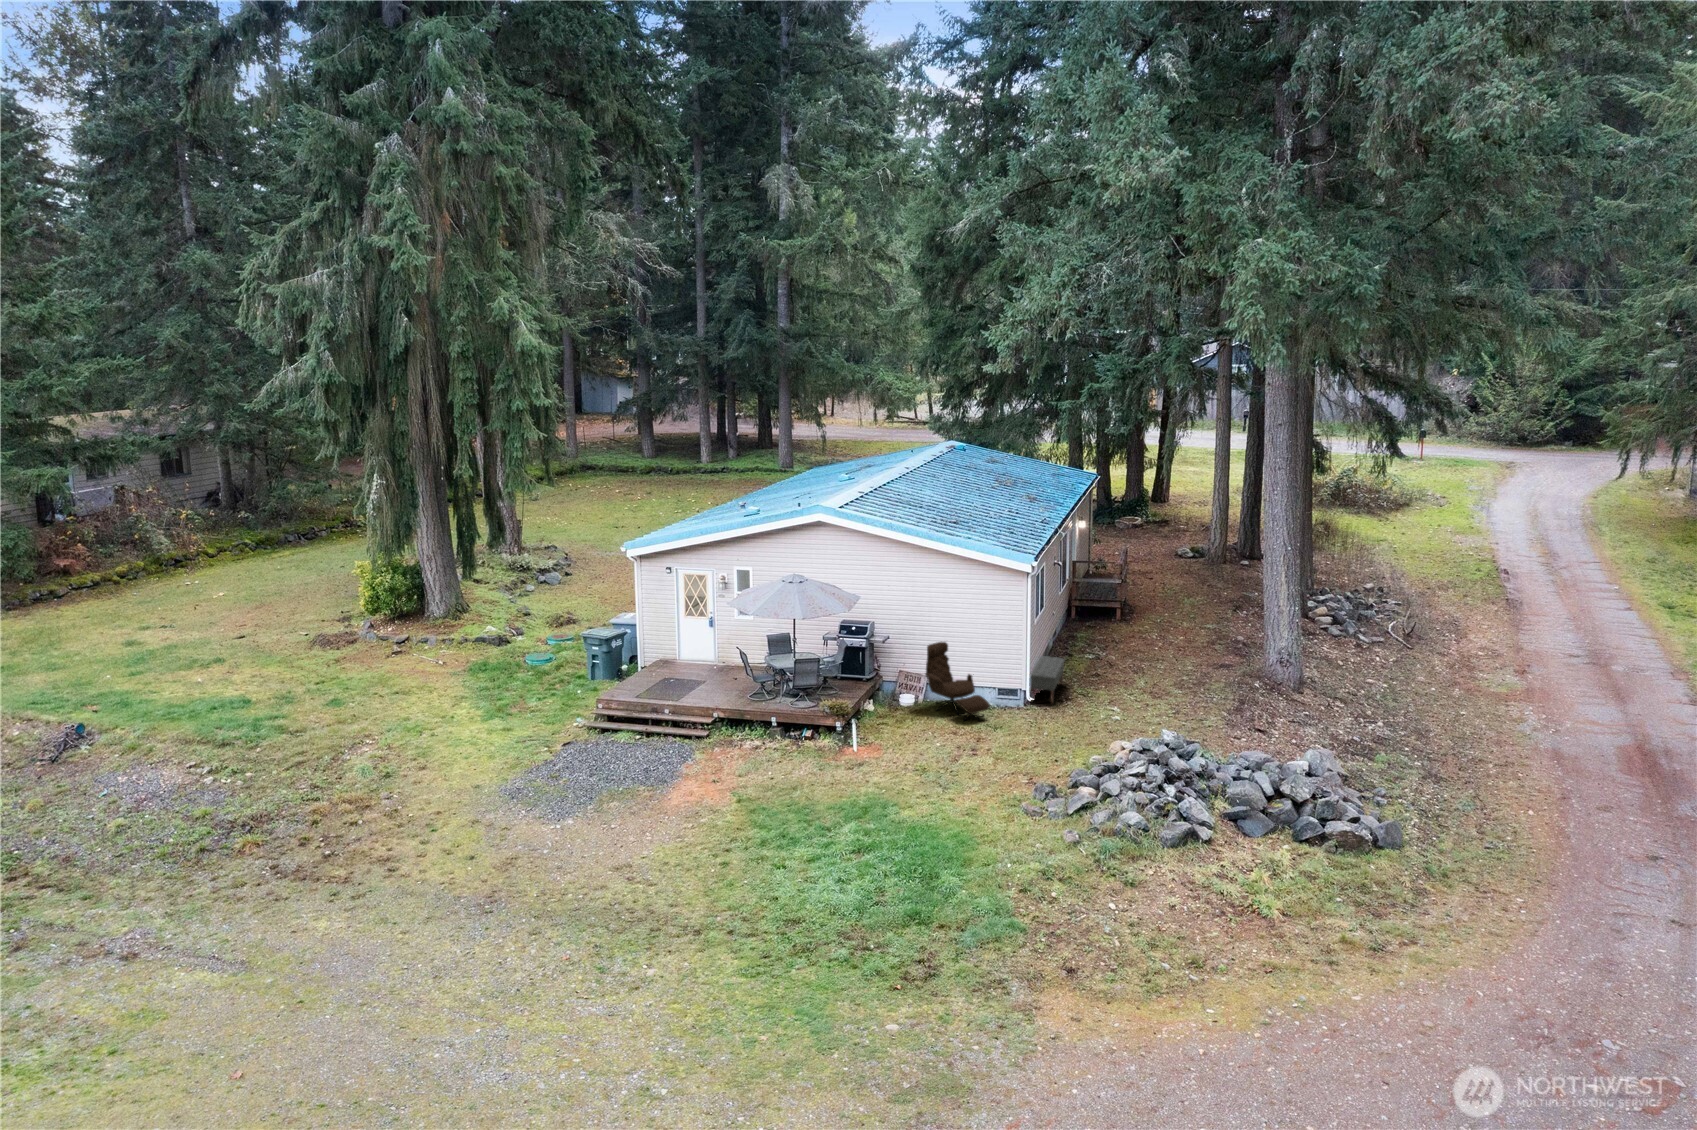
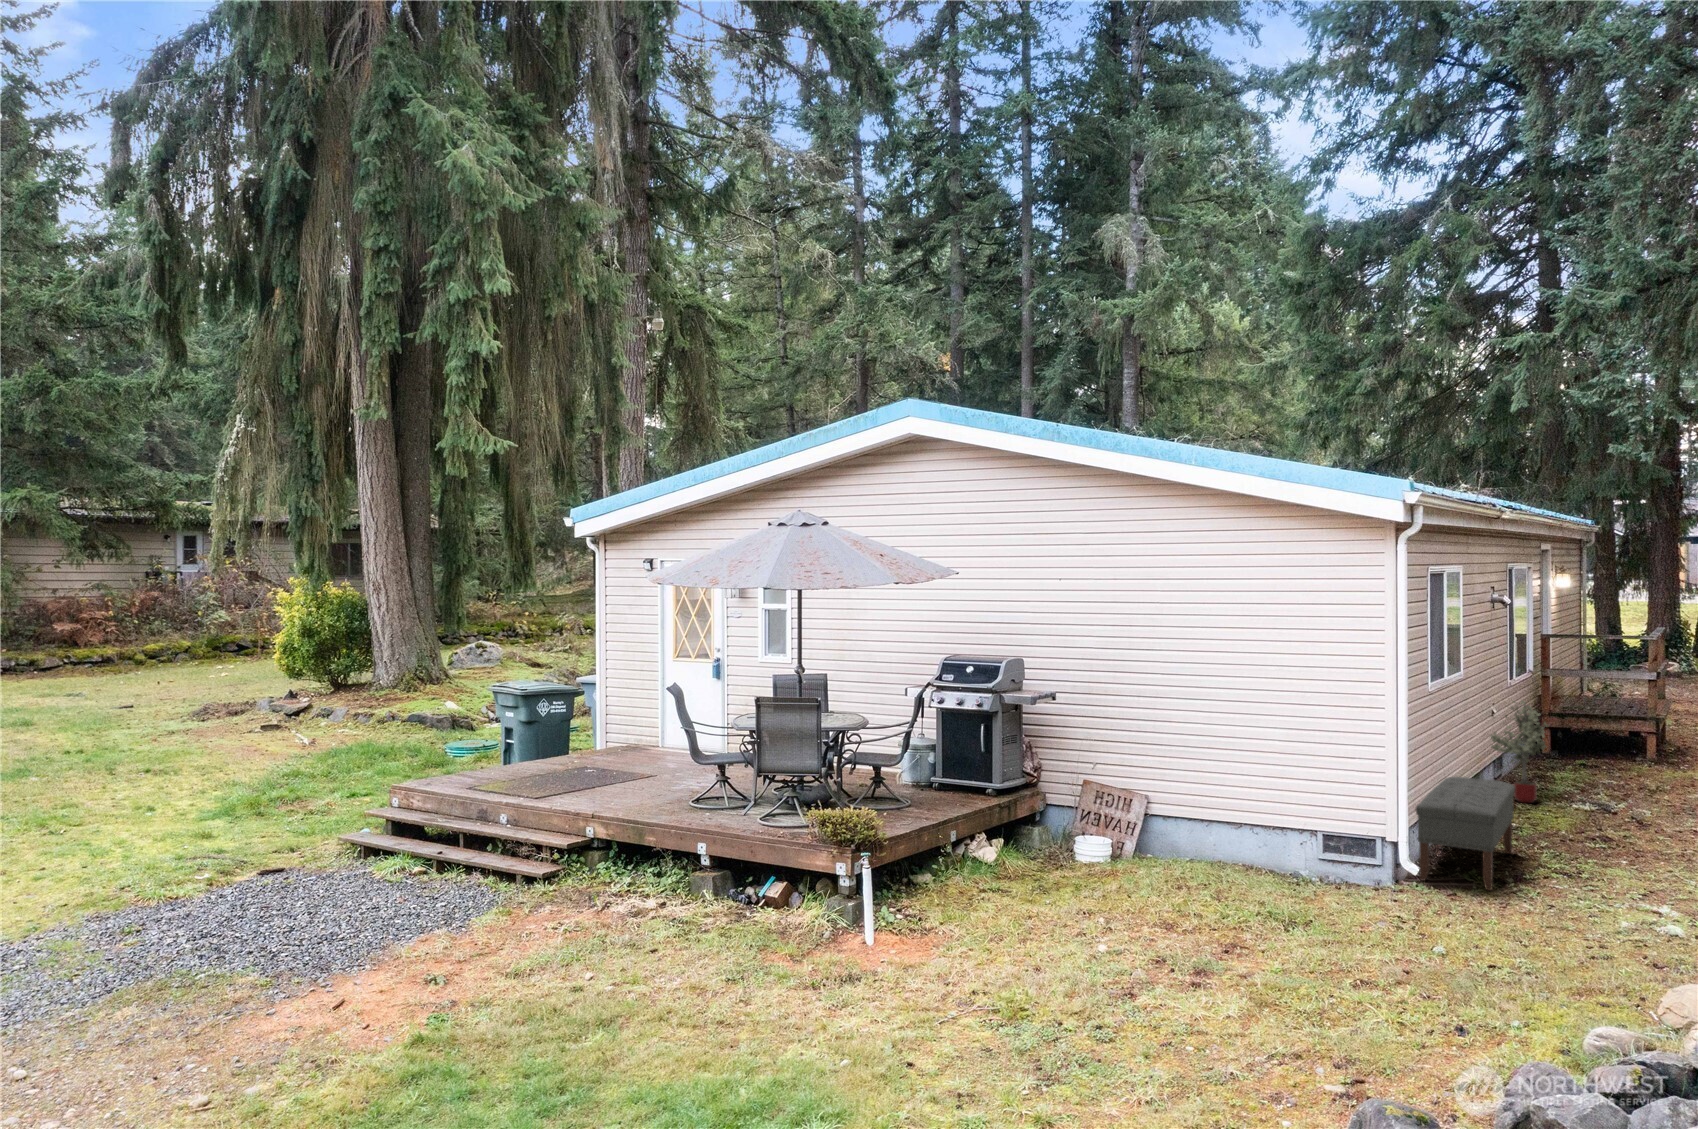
potted tree: none [1060,609,1083,654] -> present [1491,701,1548,803]
lounge chair: present [925,642,990,720] -> none [1125,707,1298,910]

